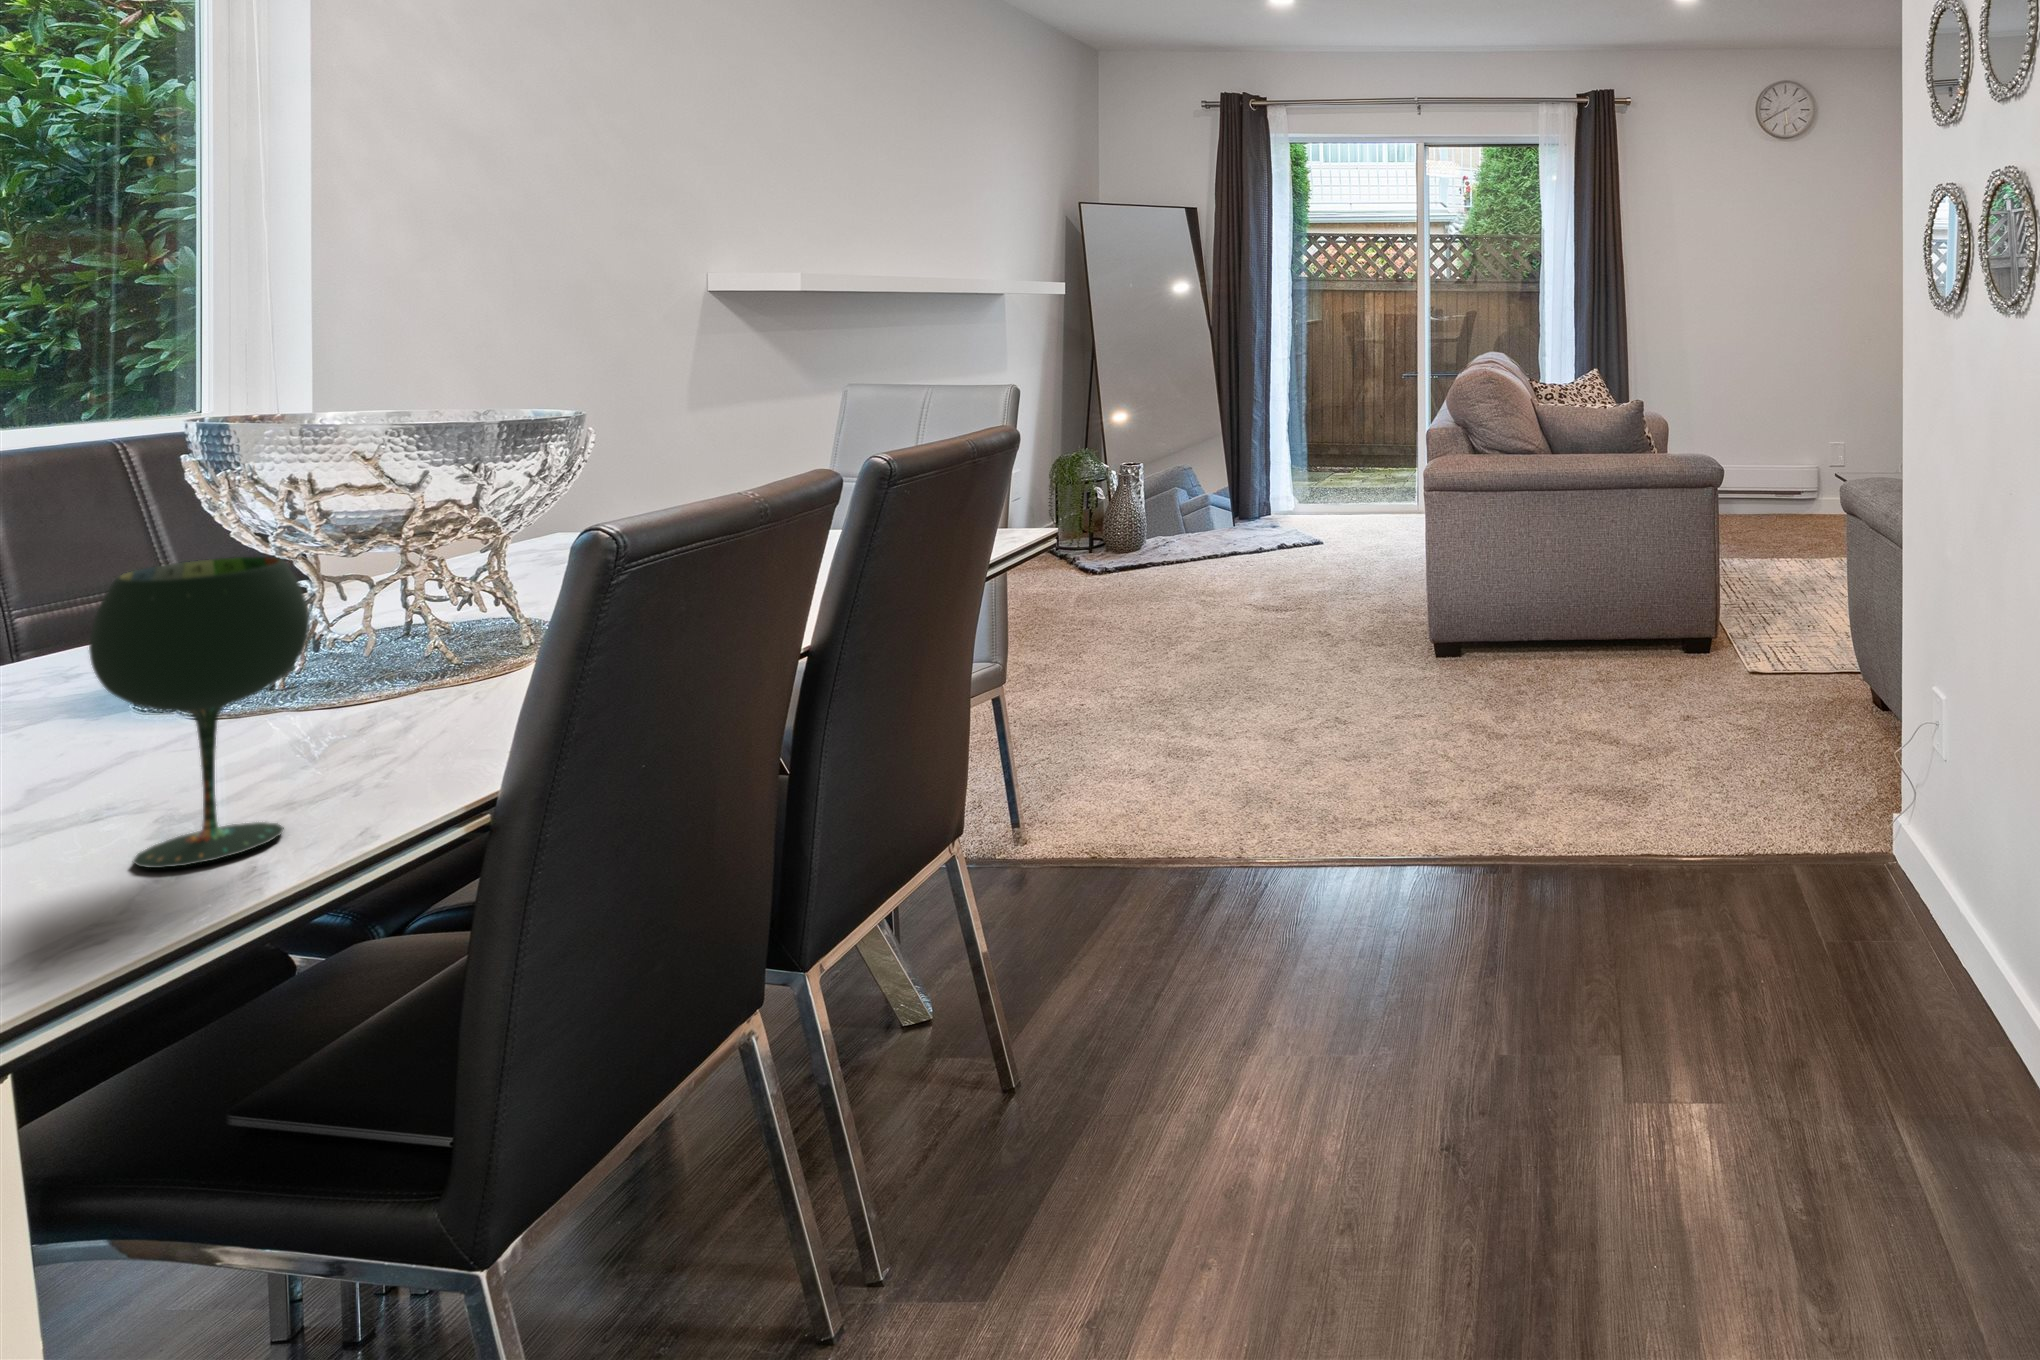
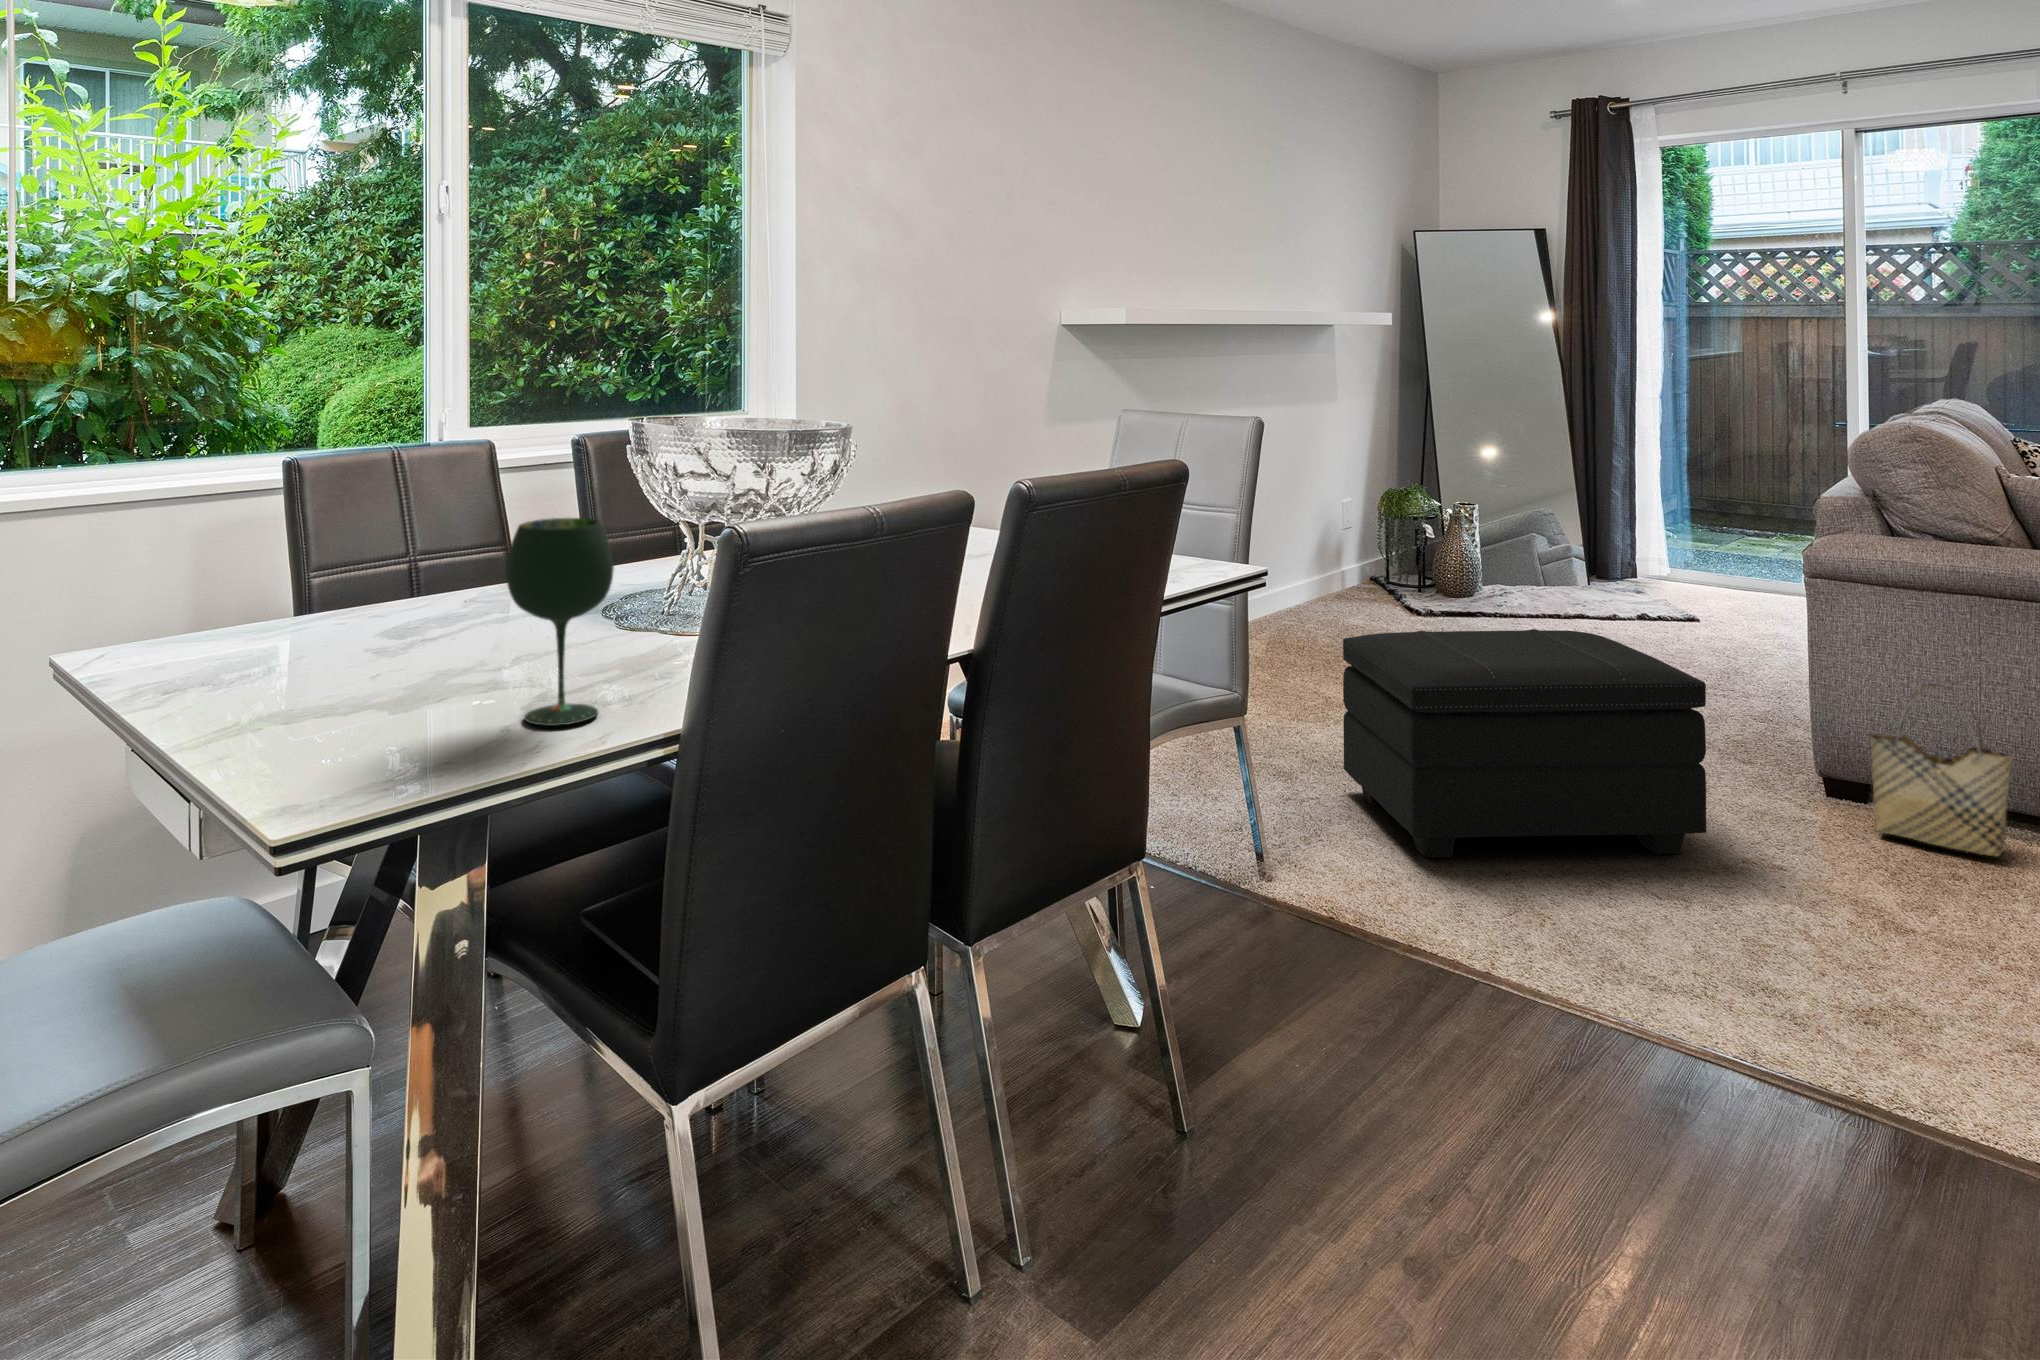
footstool: none [1071,561,1375,783] -> present [1343,629,1706,858]
woven basket: none [1468,562,1552,680] -> present [1869,684,2012,856]

